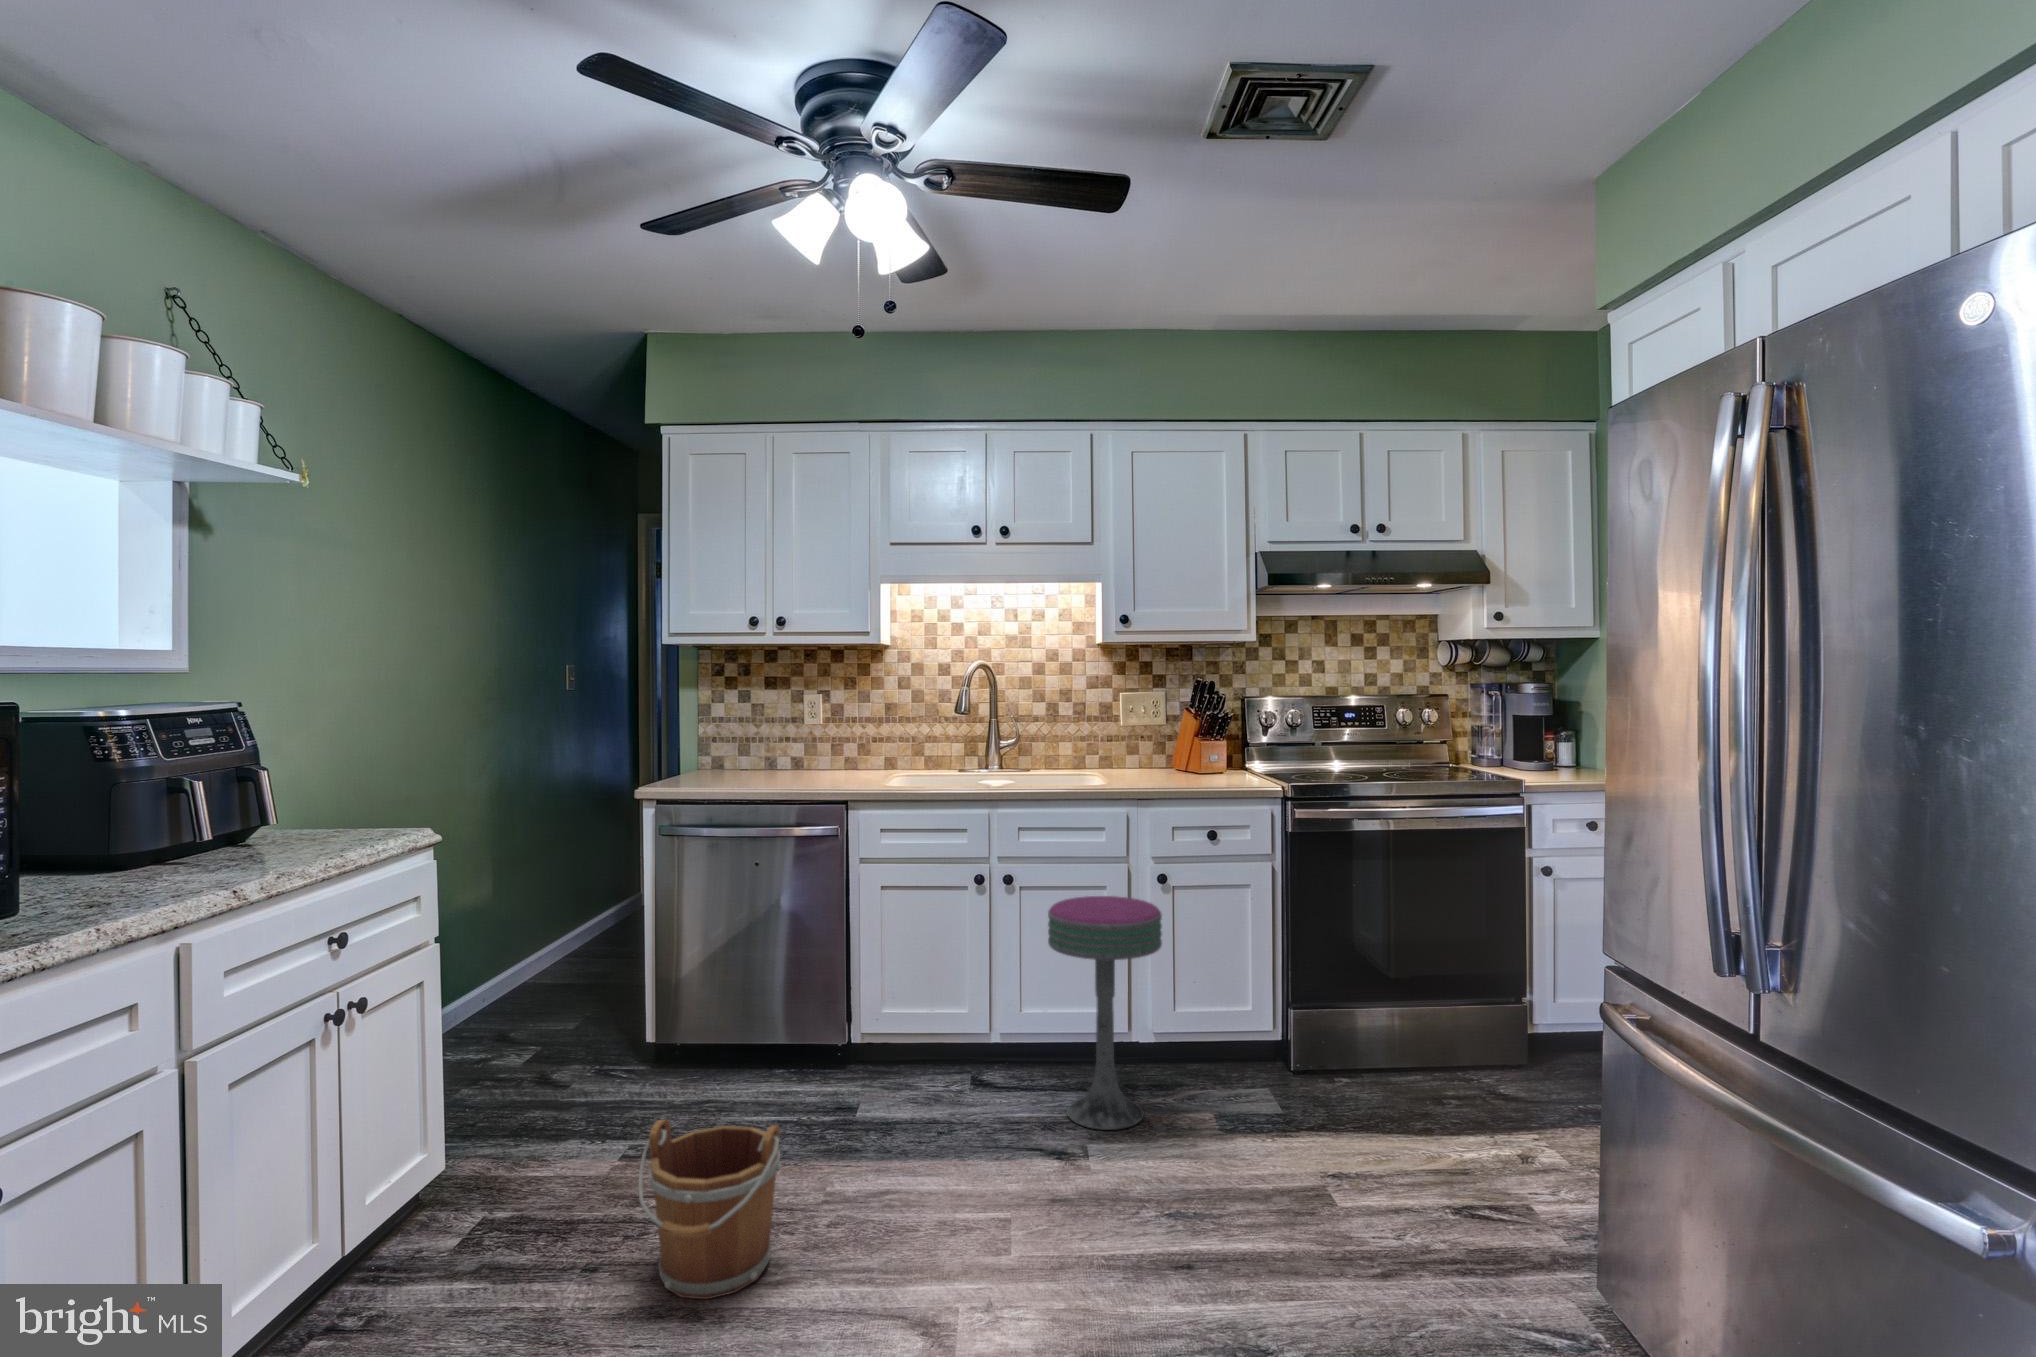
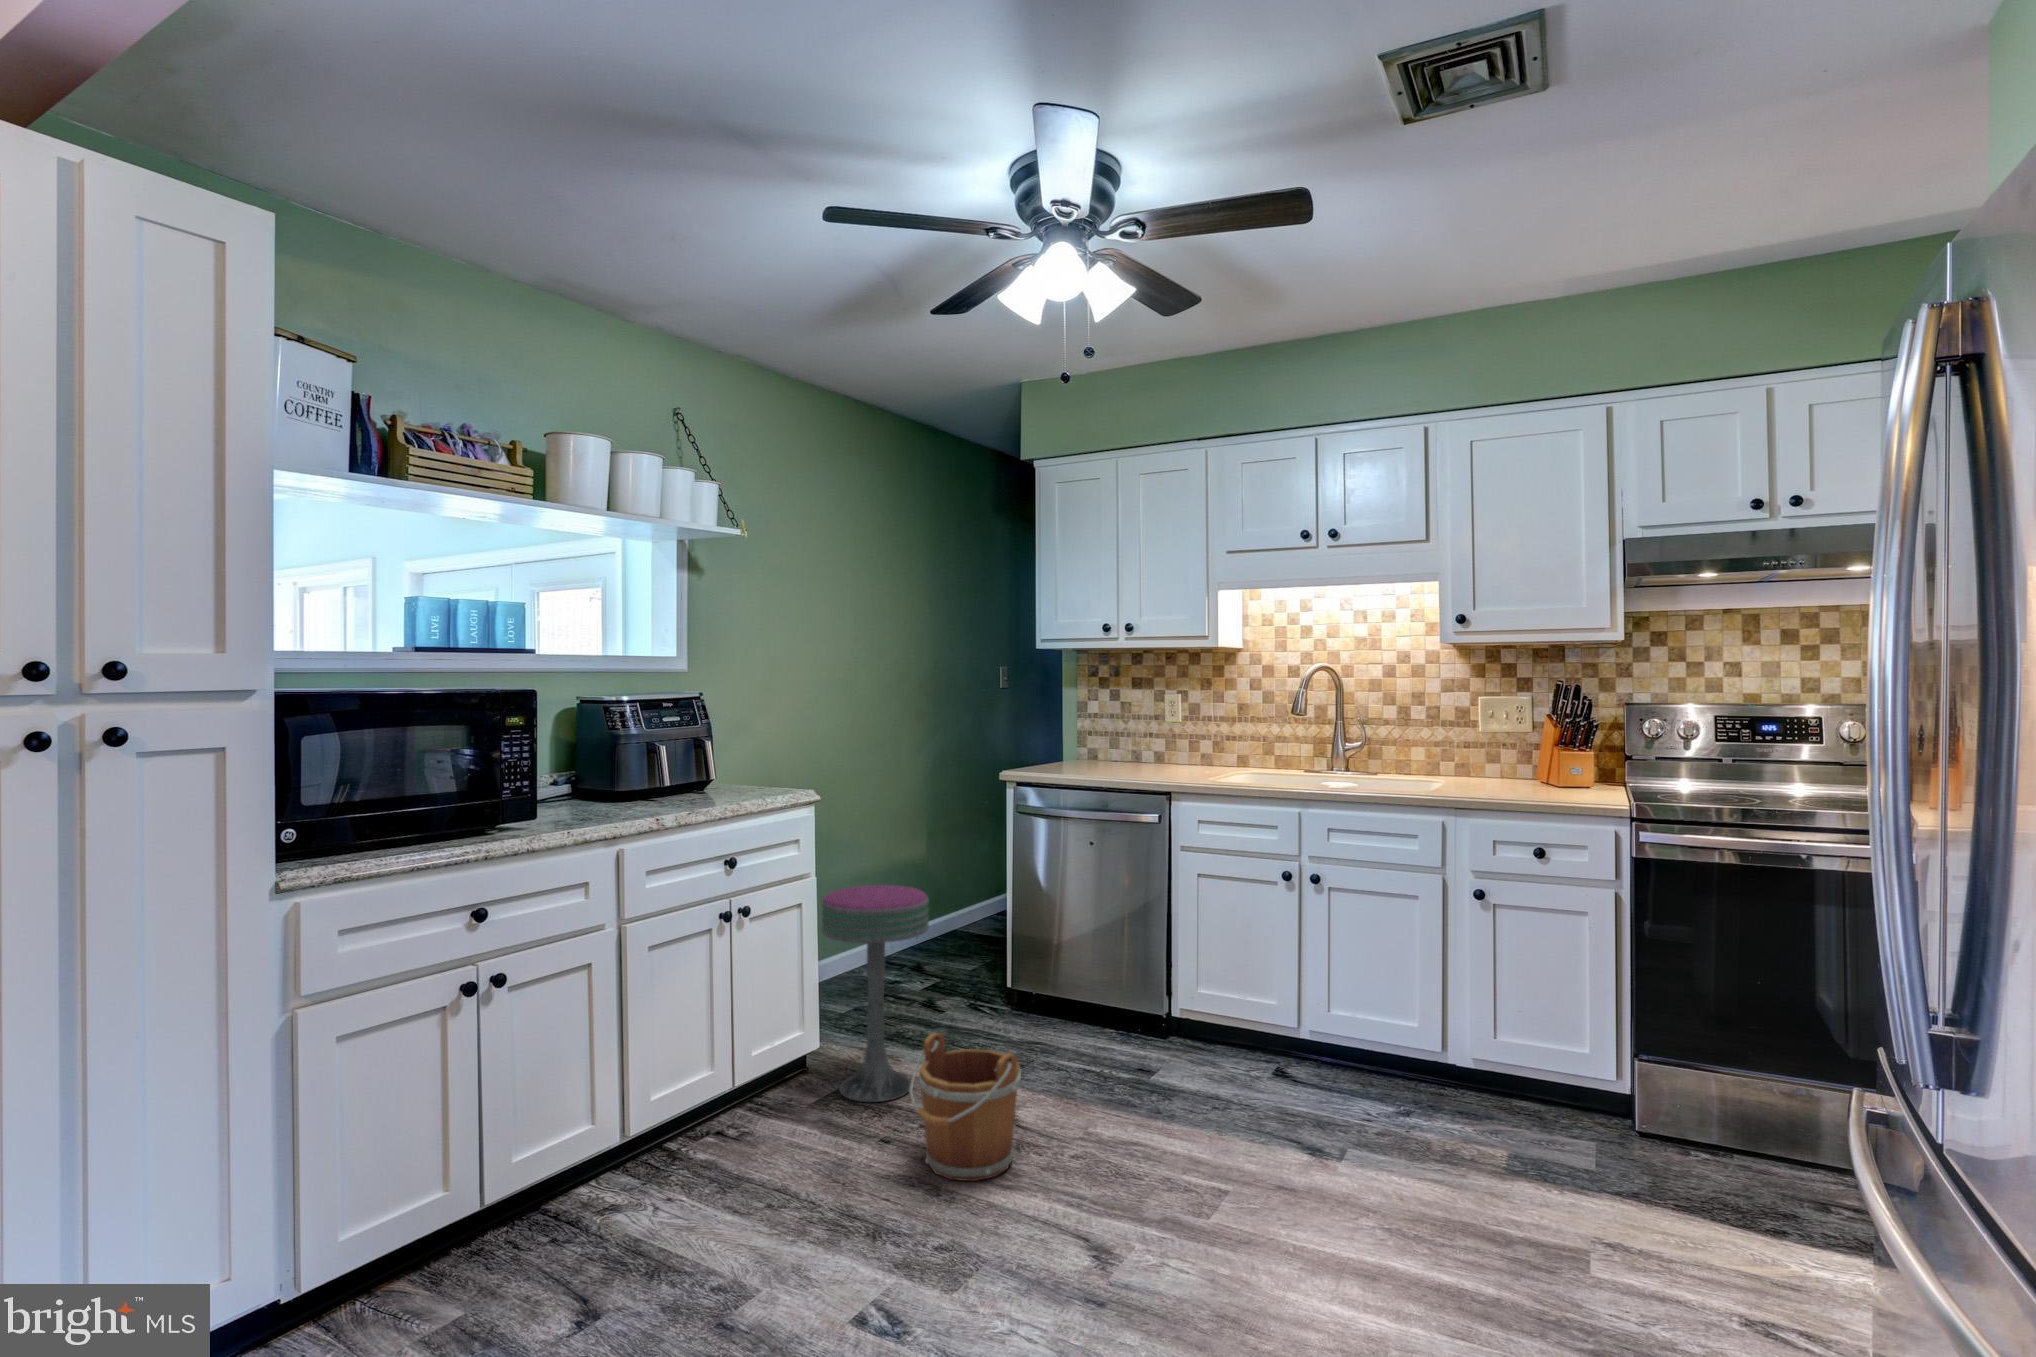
bar stool: present [1048,896,1162,1130] -> present [822,885,929,1102]

